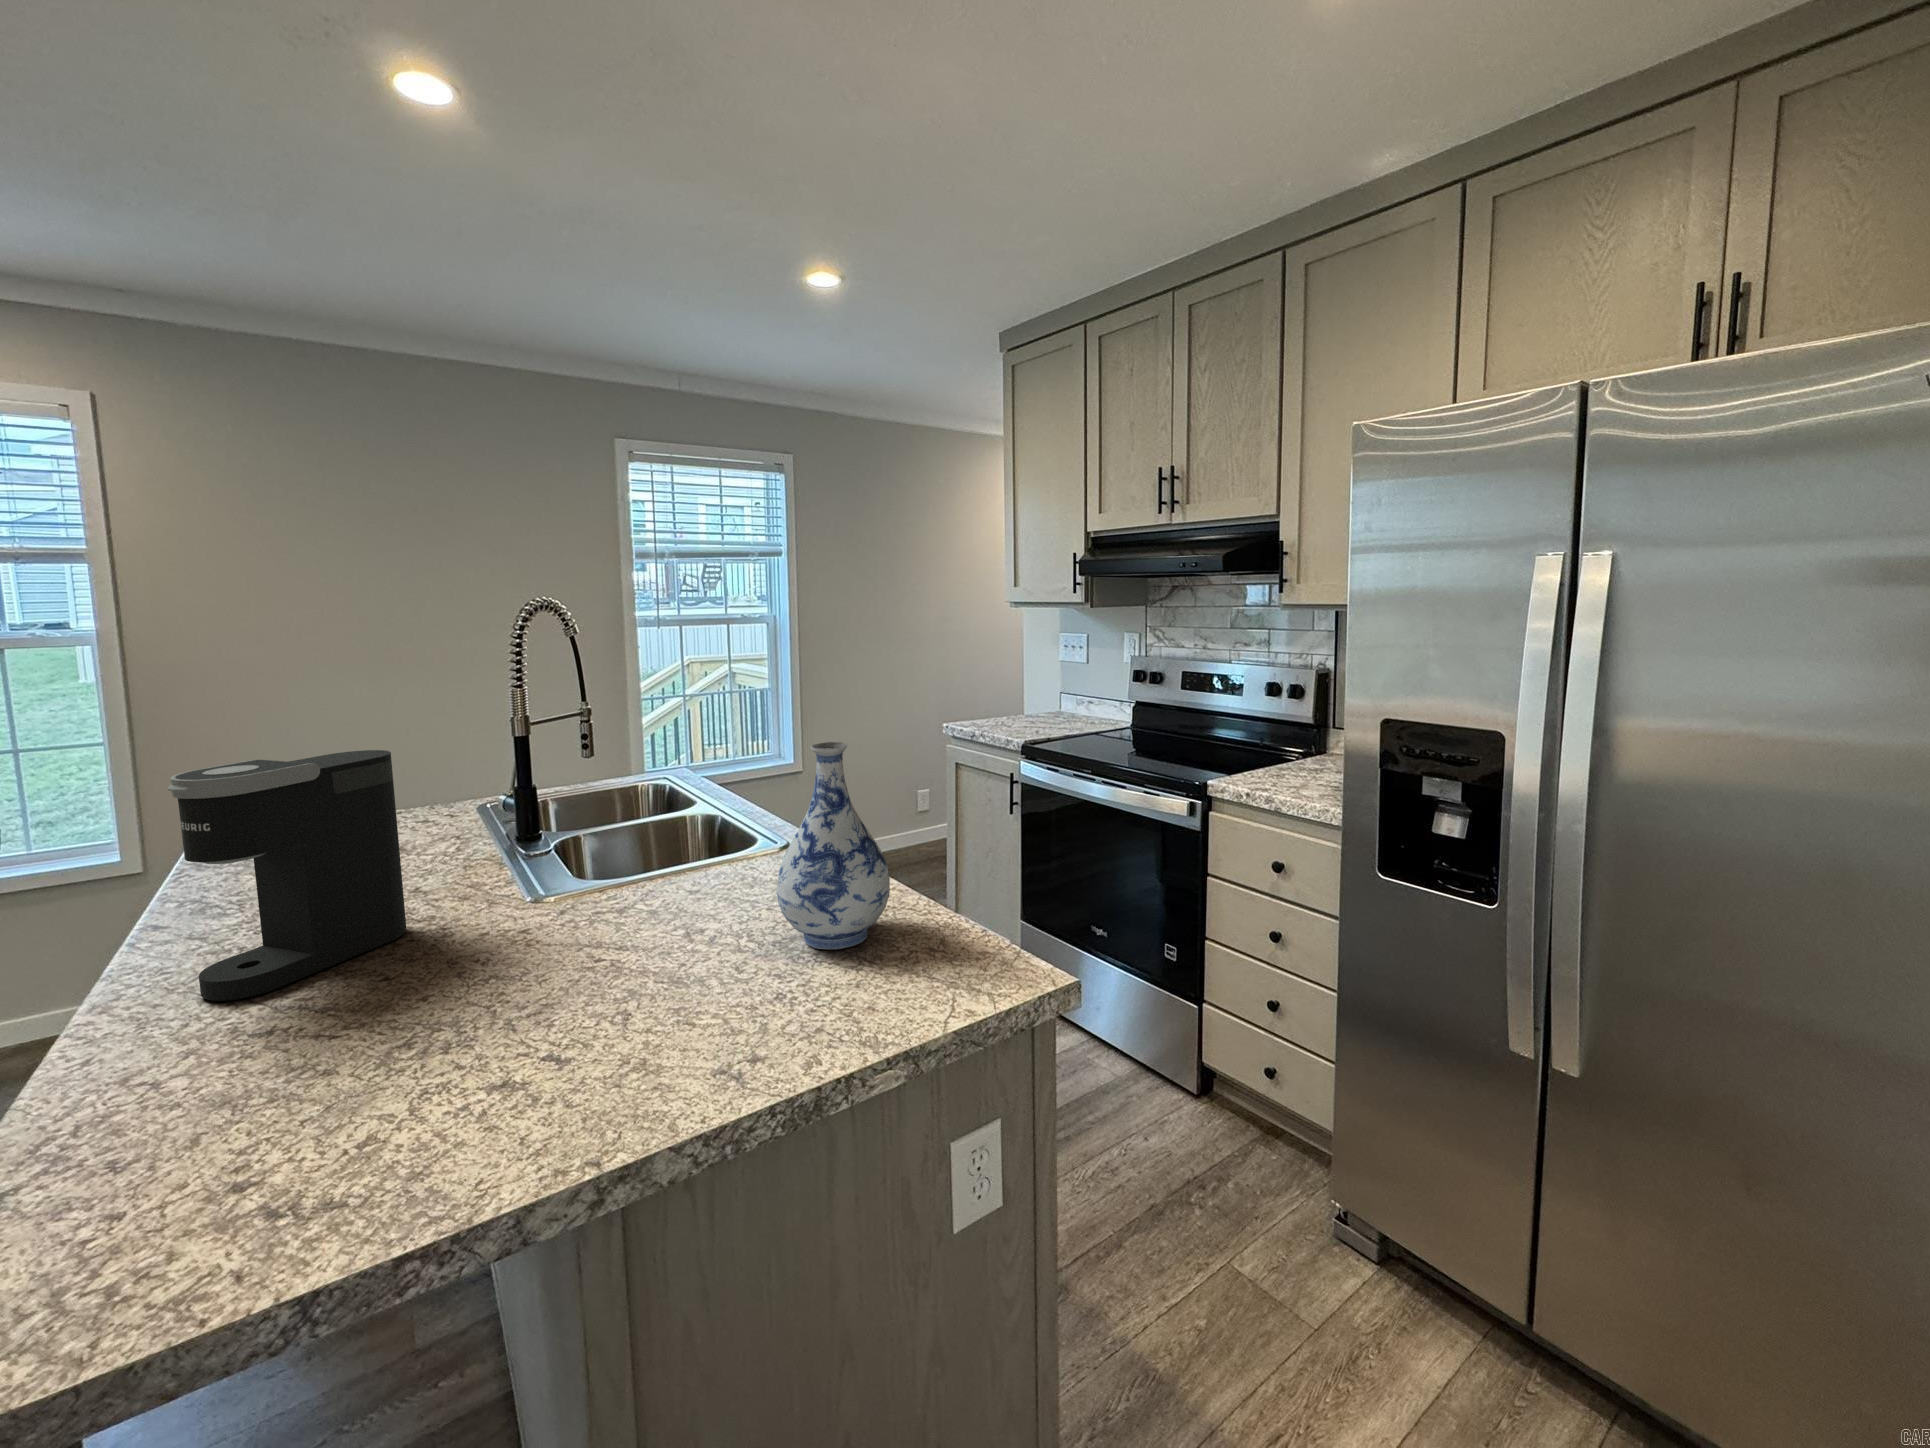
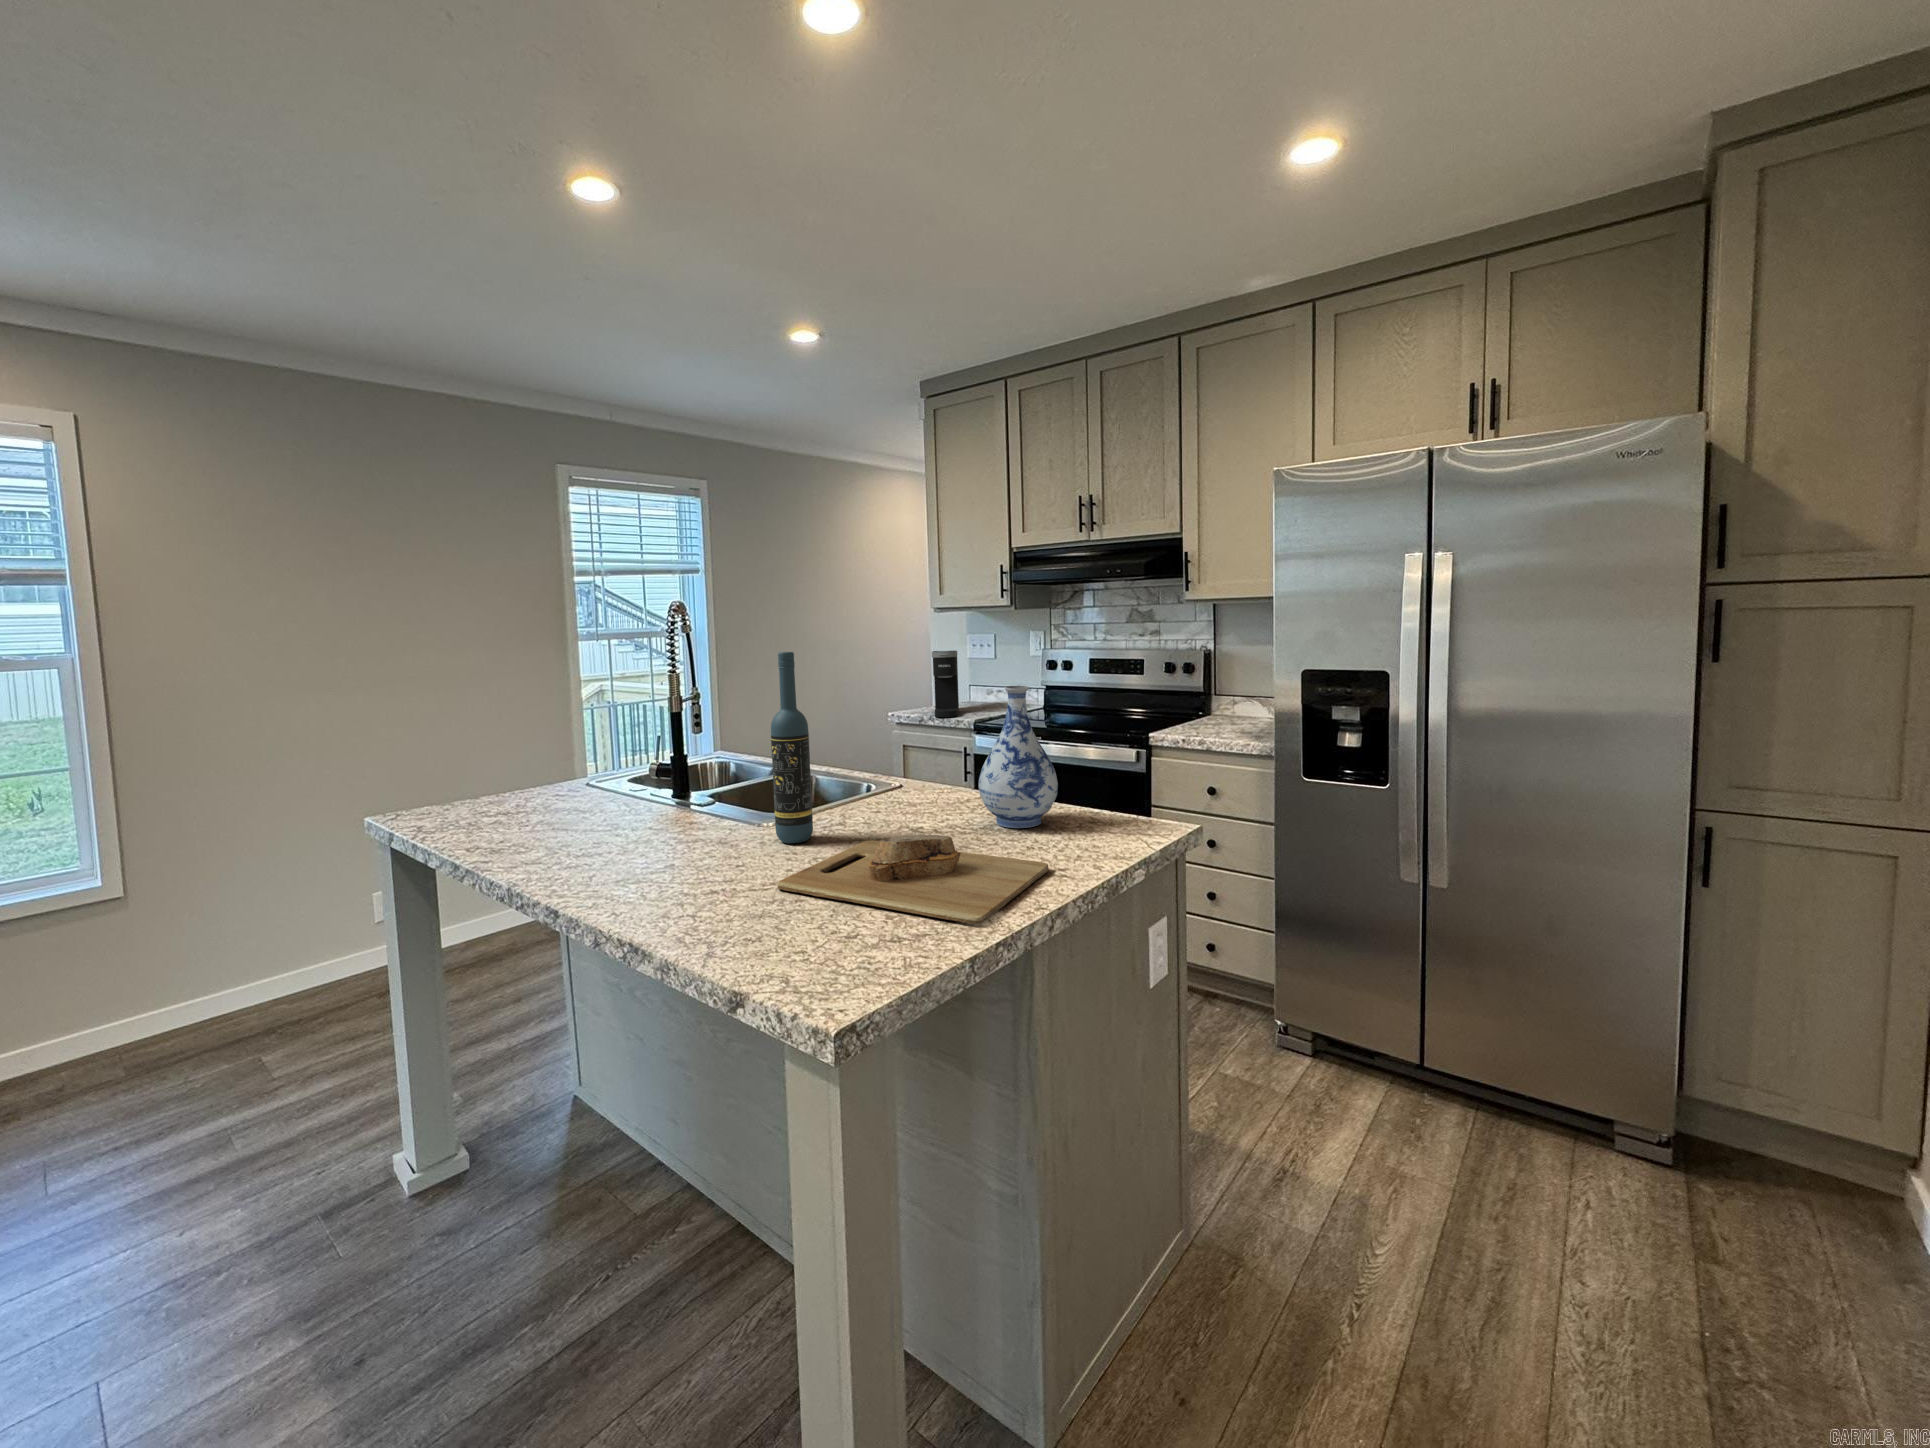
wine bottle: none [491,683,557,941] -> present [771,652,813,843]
coffee maker: present [168,750,406,1001] -> present [932,651,959,718]
cutting board: none [349,951,738,1184] -> present [777,835,1048,924]

